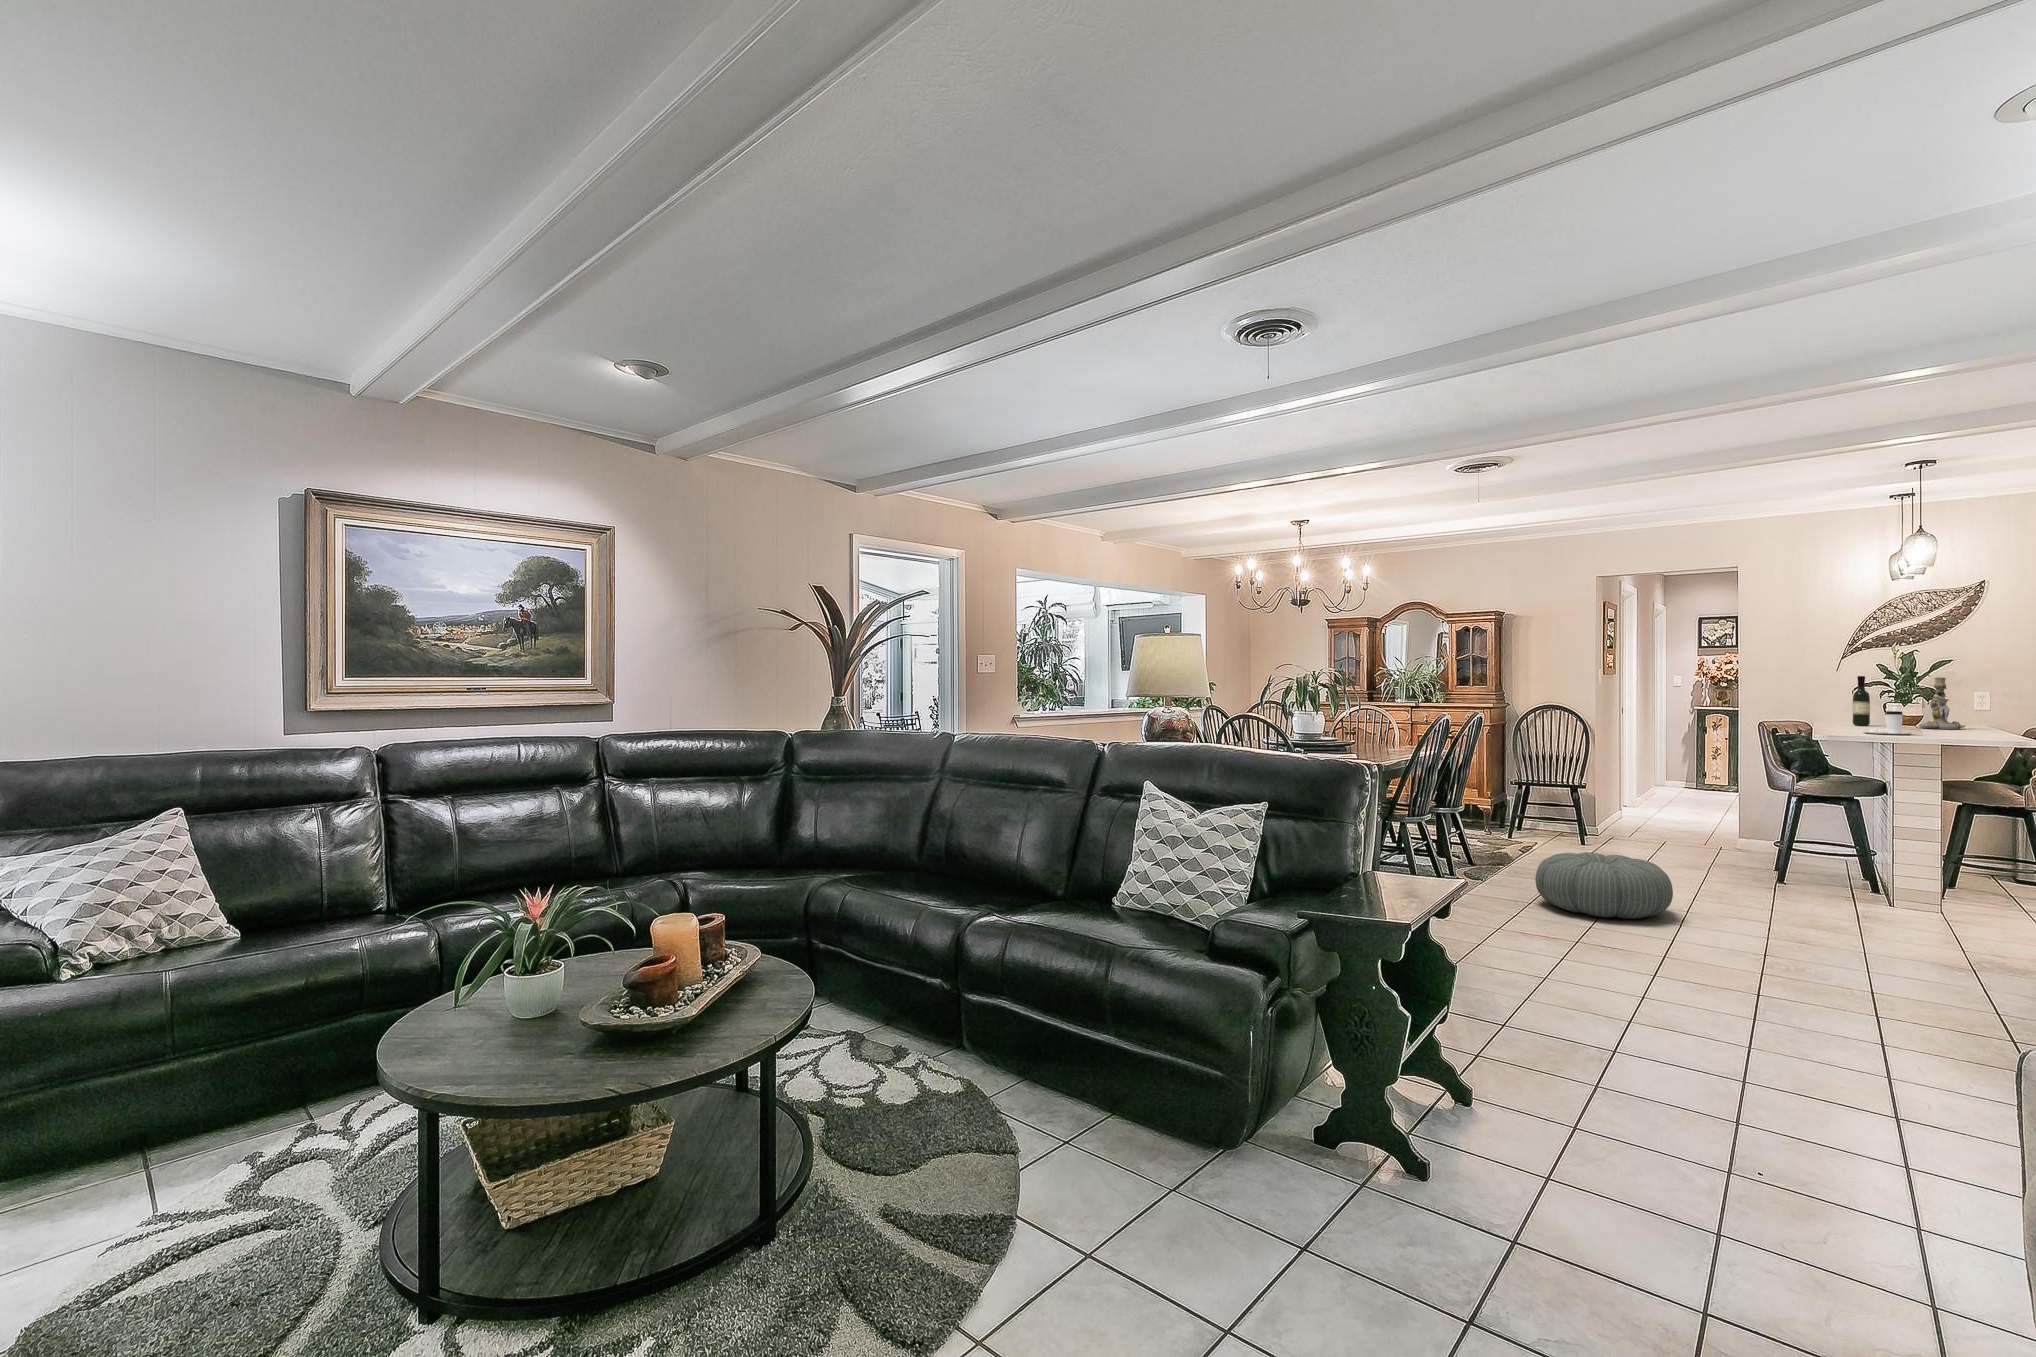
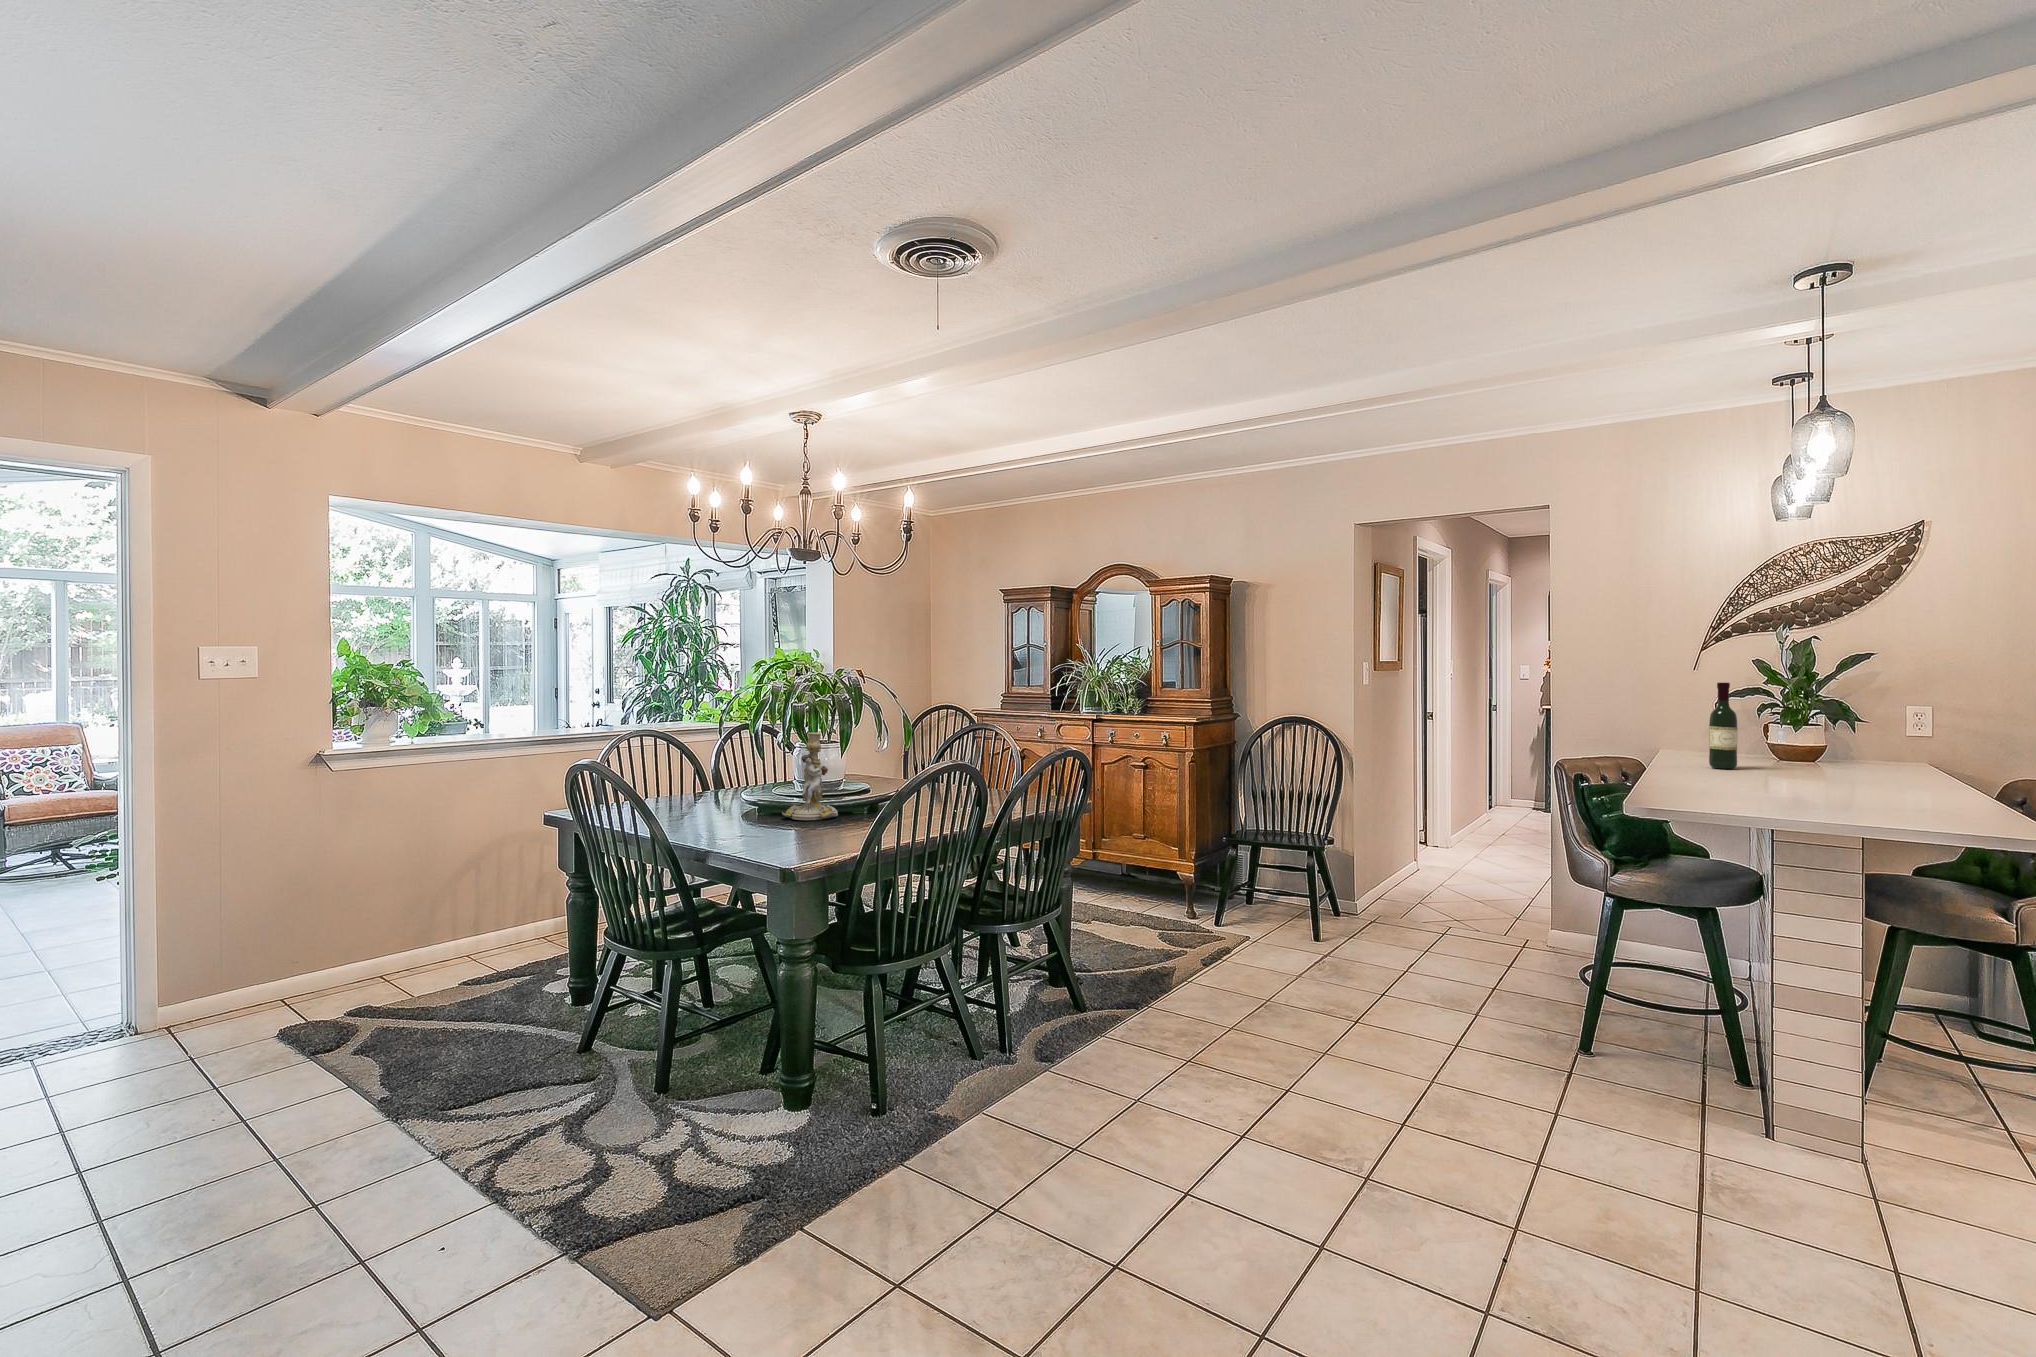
candlestick: present [1919,677,1965,729] -> present [782,732,838,820]
coffee cup: present [1864,711,1911,734] -> none [1716,758,1809,806]
pouf: present [1535,852,1673,919] -> none [1064,1048,1312,1240]

